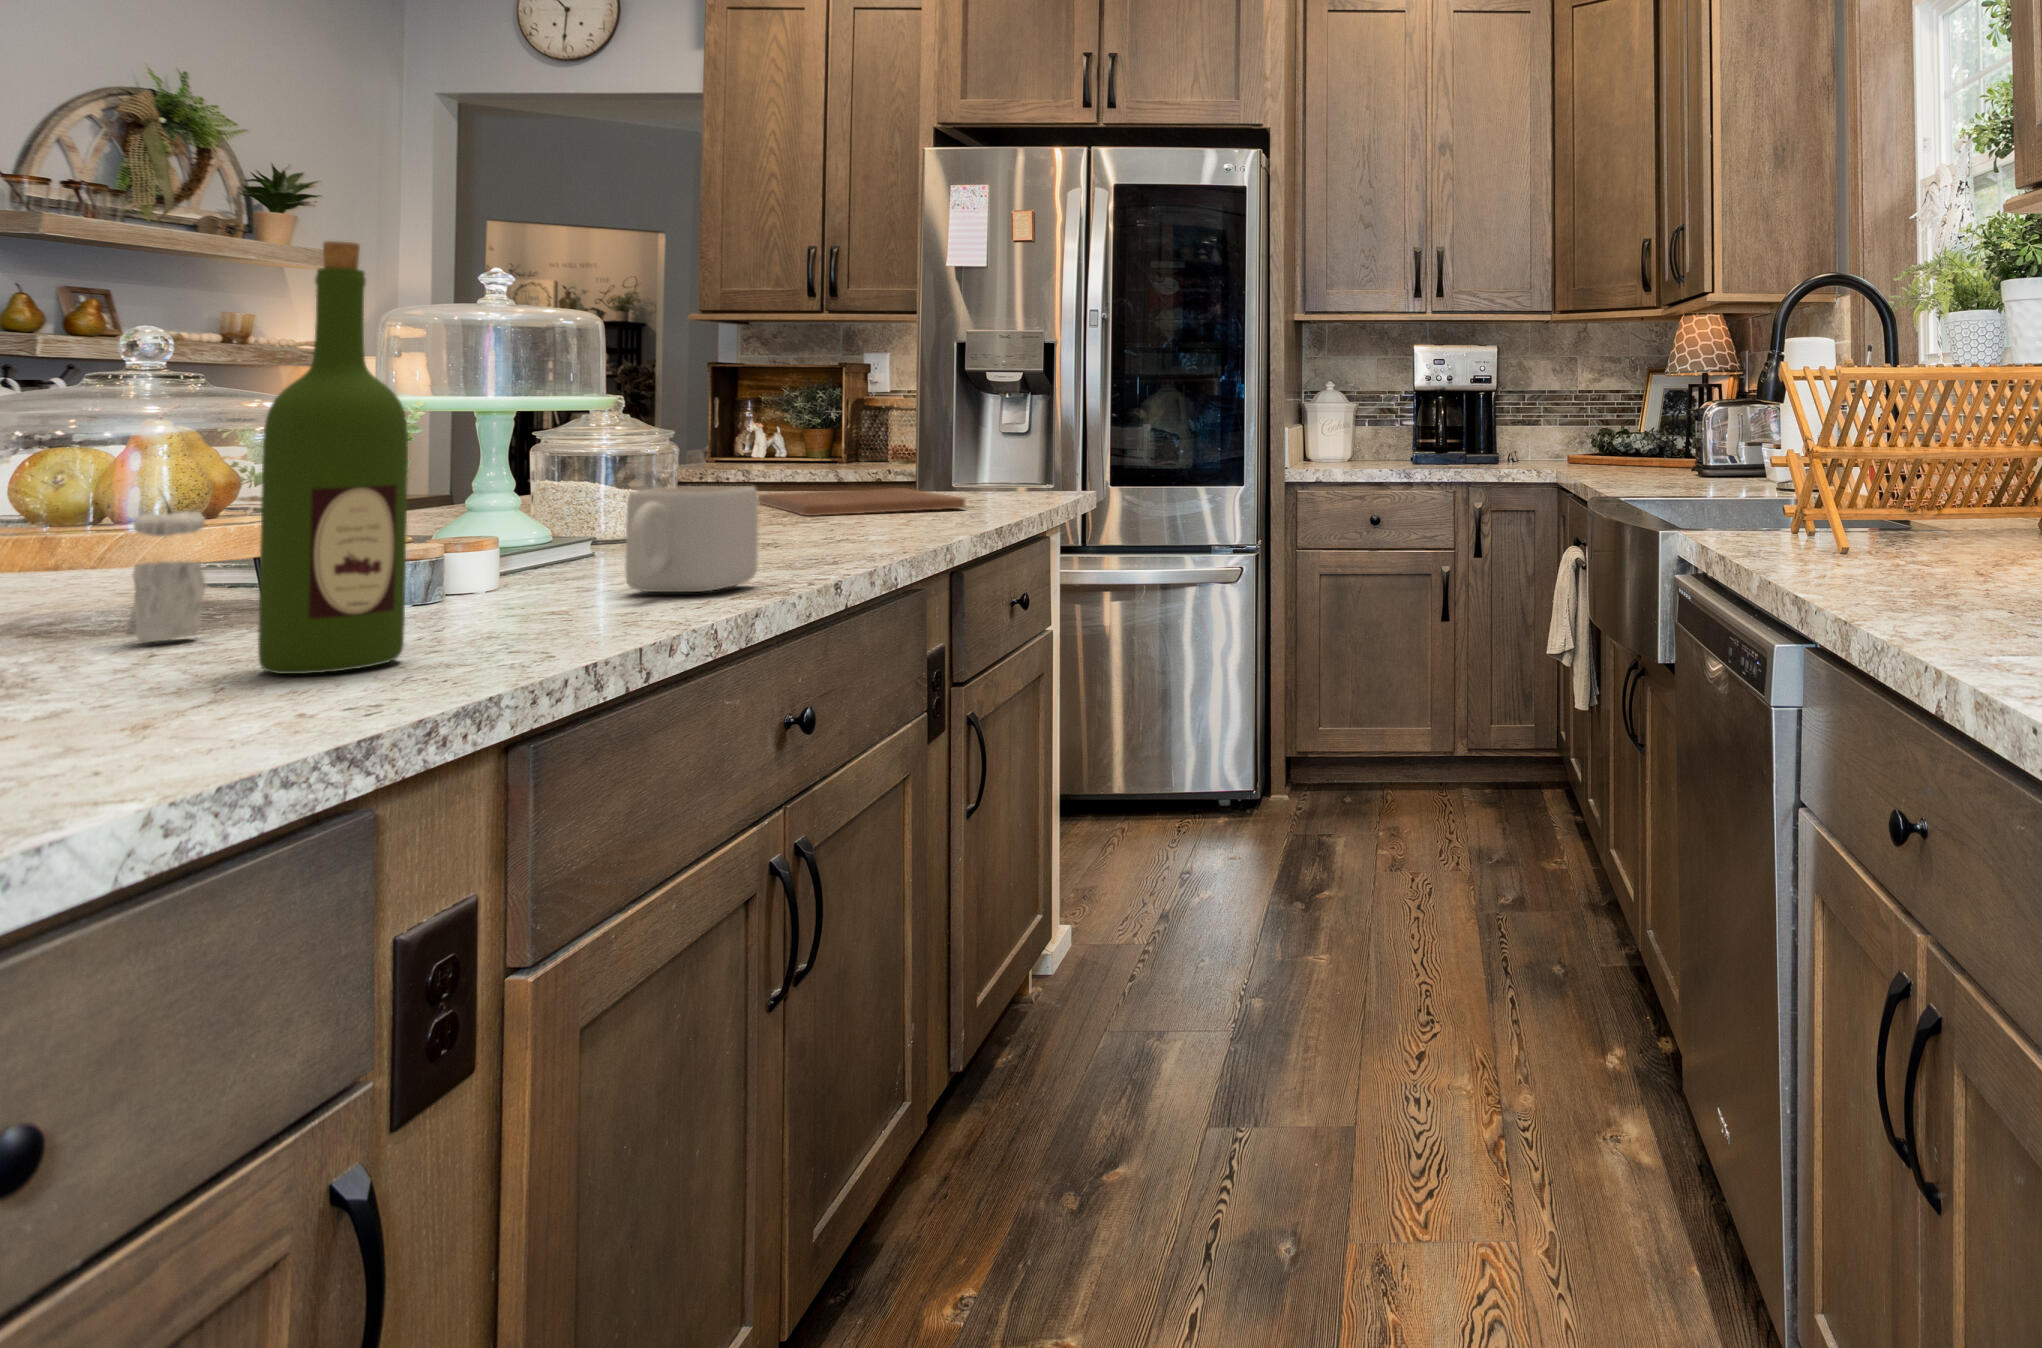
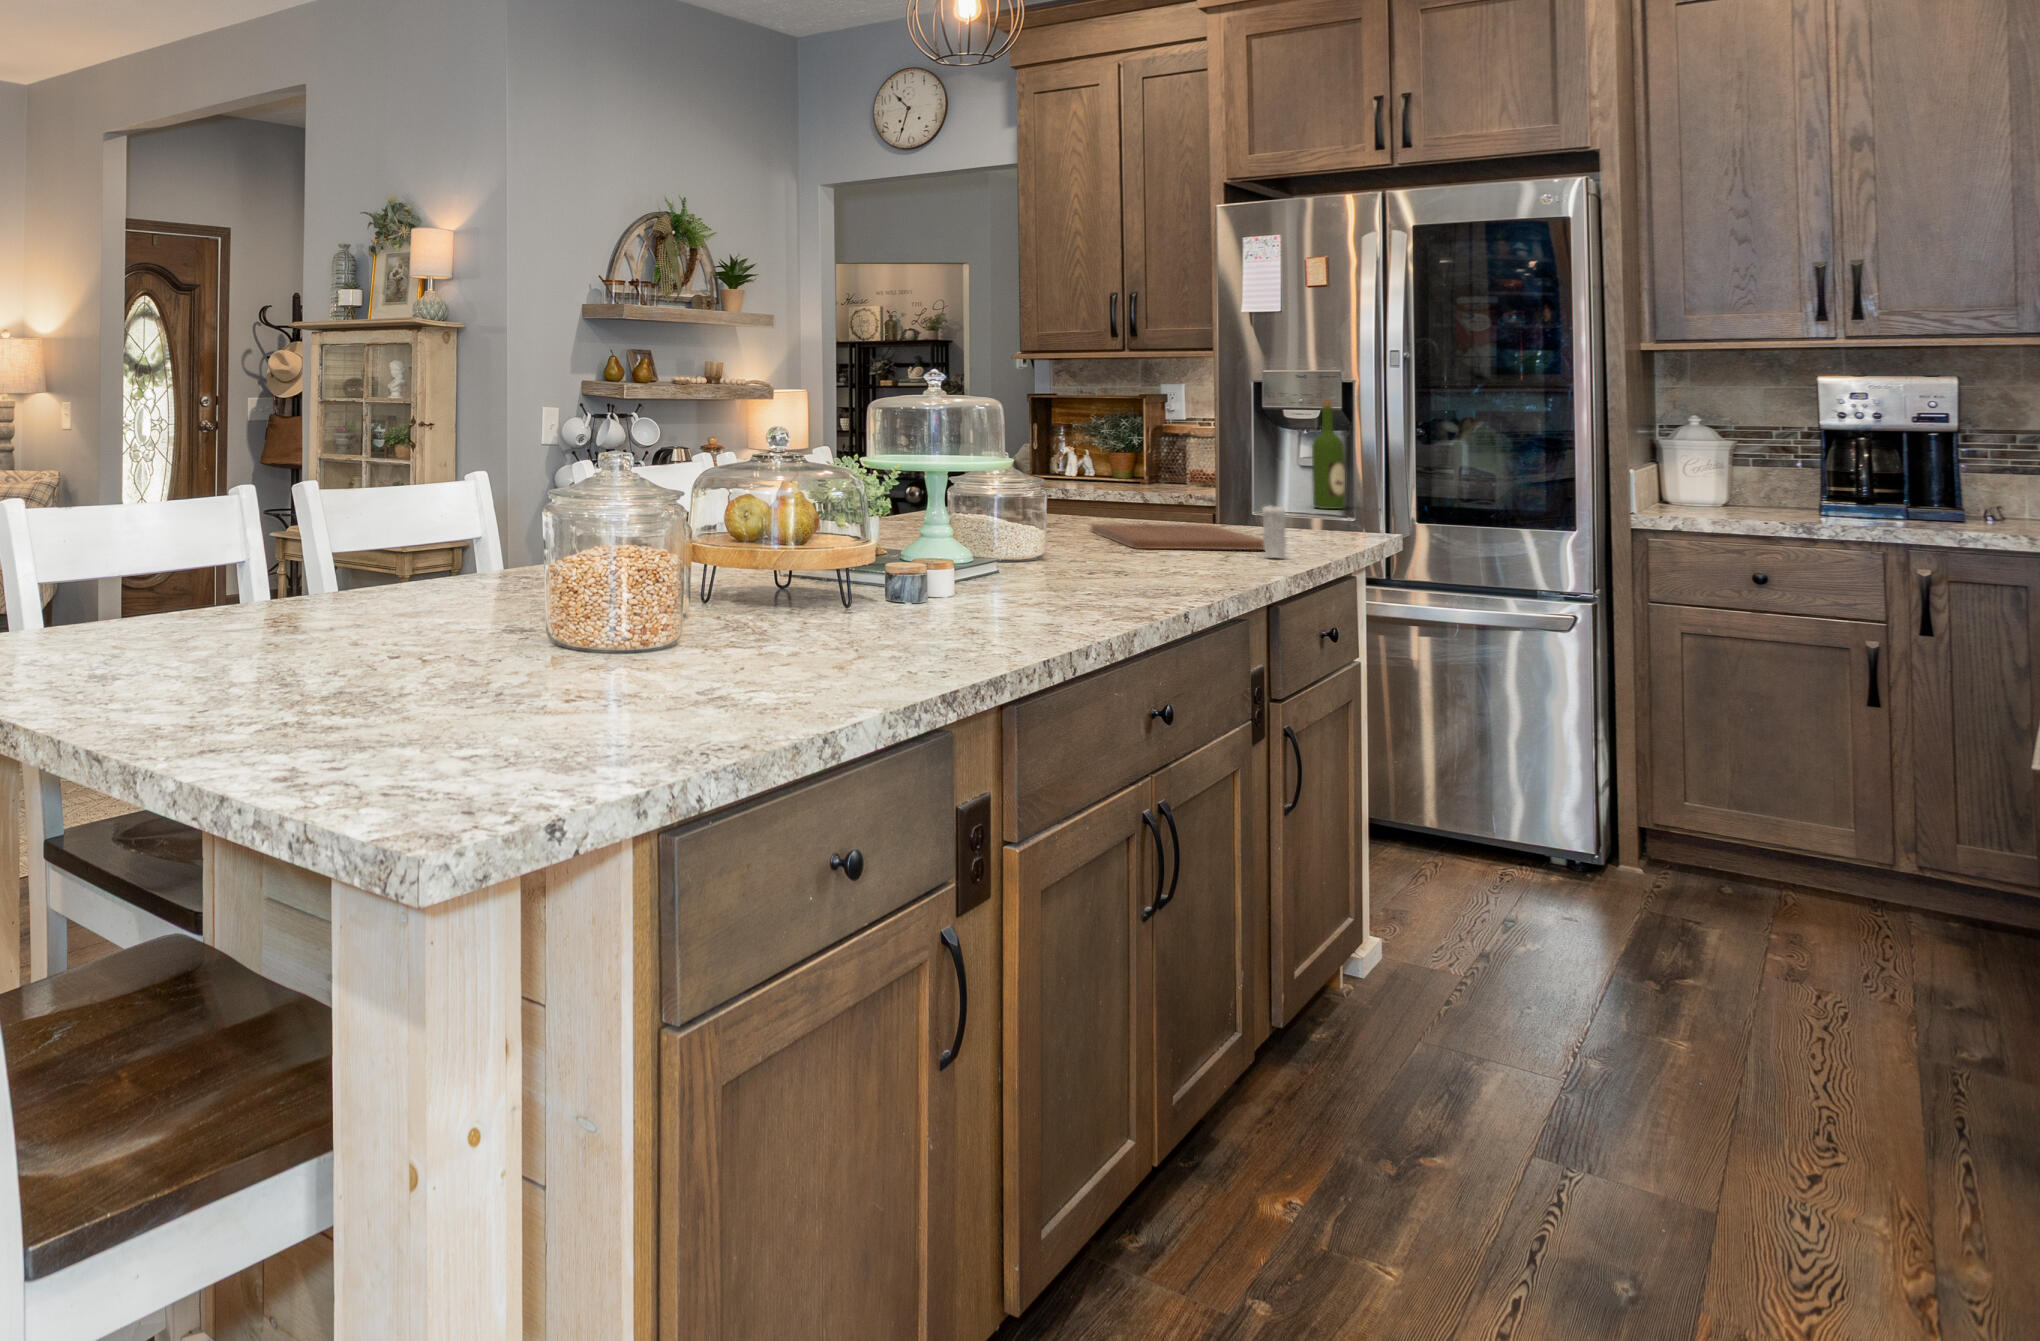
wine bottle: present [258,241,408,674] -> present [1312,400,1346,509]
mug: present [625,486,758,592] -> none [1041,538,1124,614]
candle: present [133,501,205,643] -> present [1262,505,1286,558]

